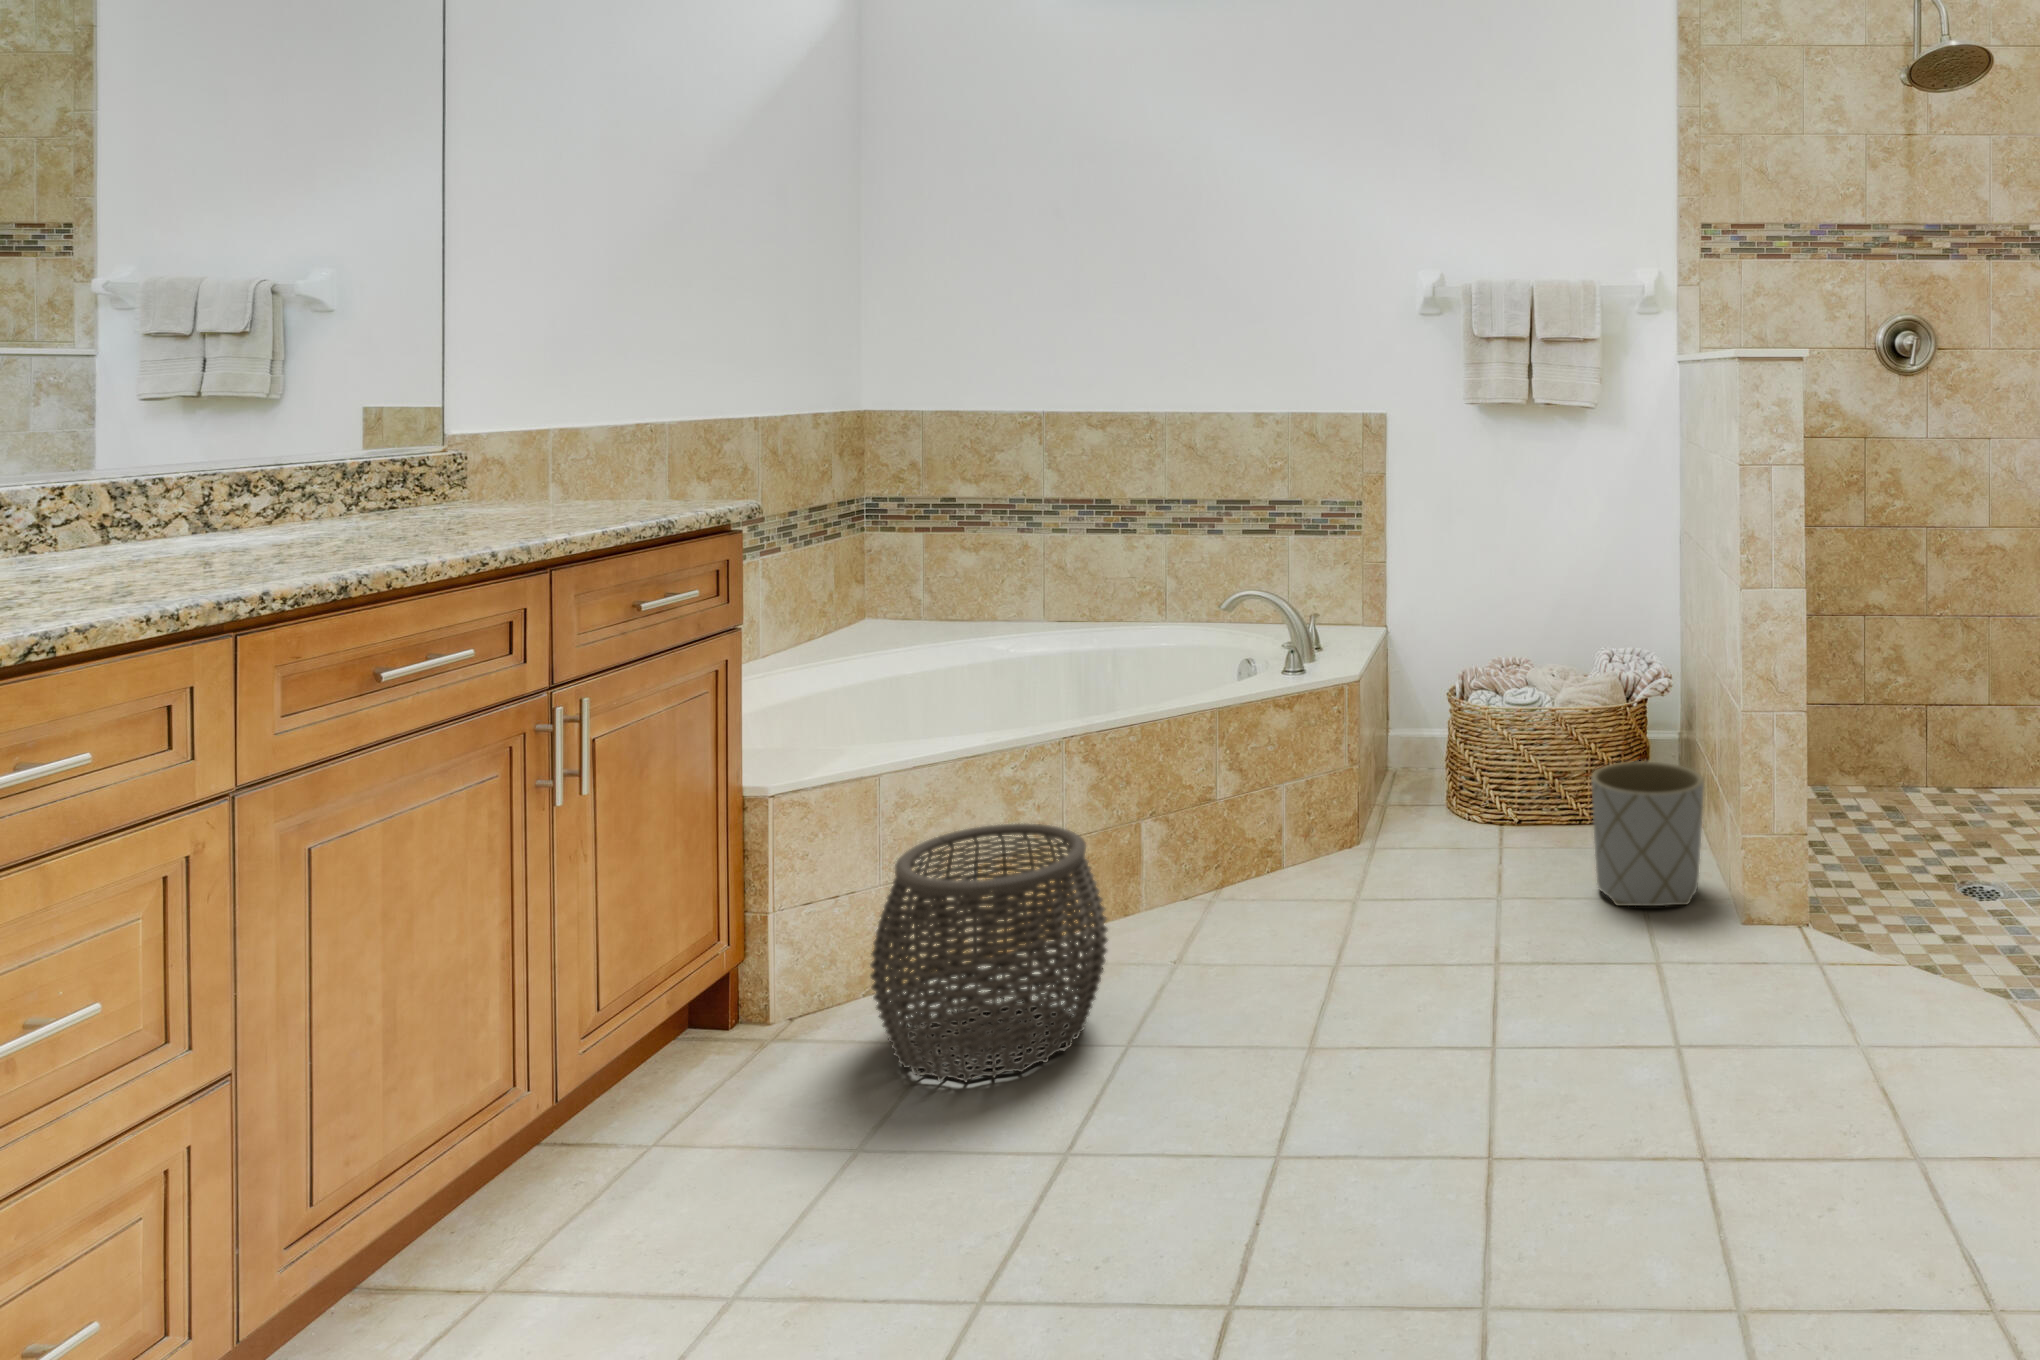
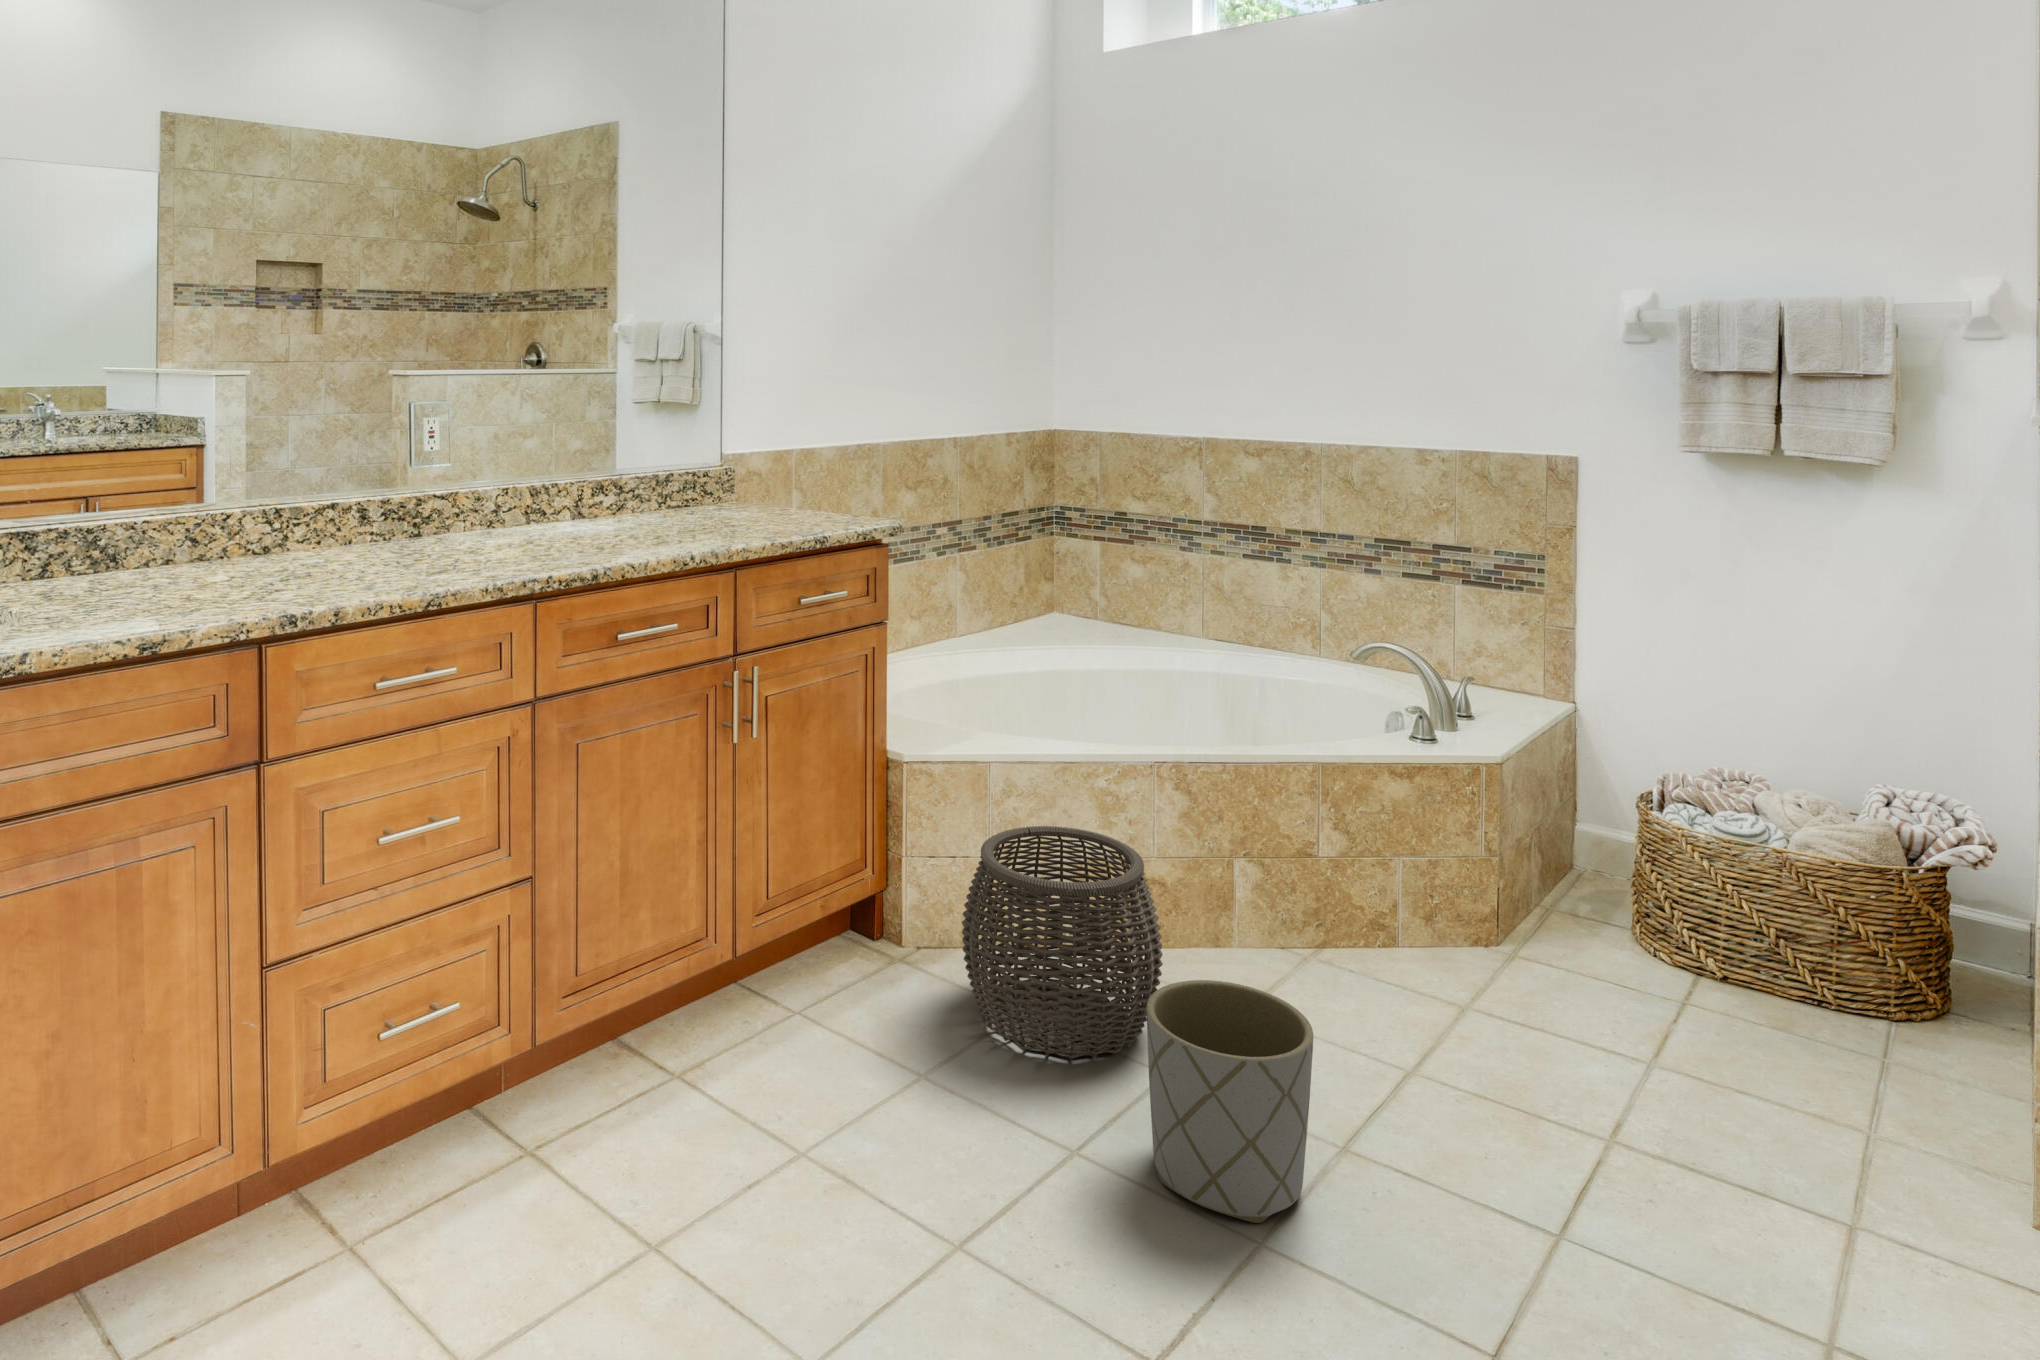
planter: present [1591,761,1704,906] -> present [1147,980,1313,1223]

